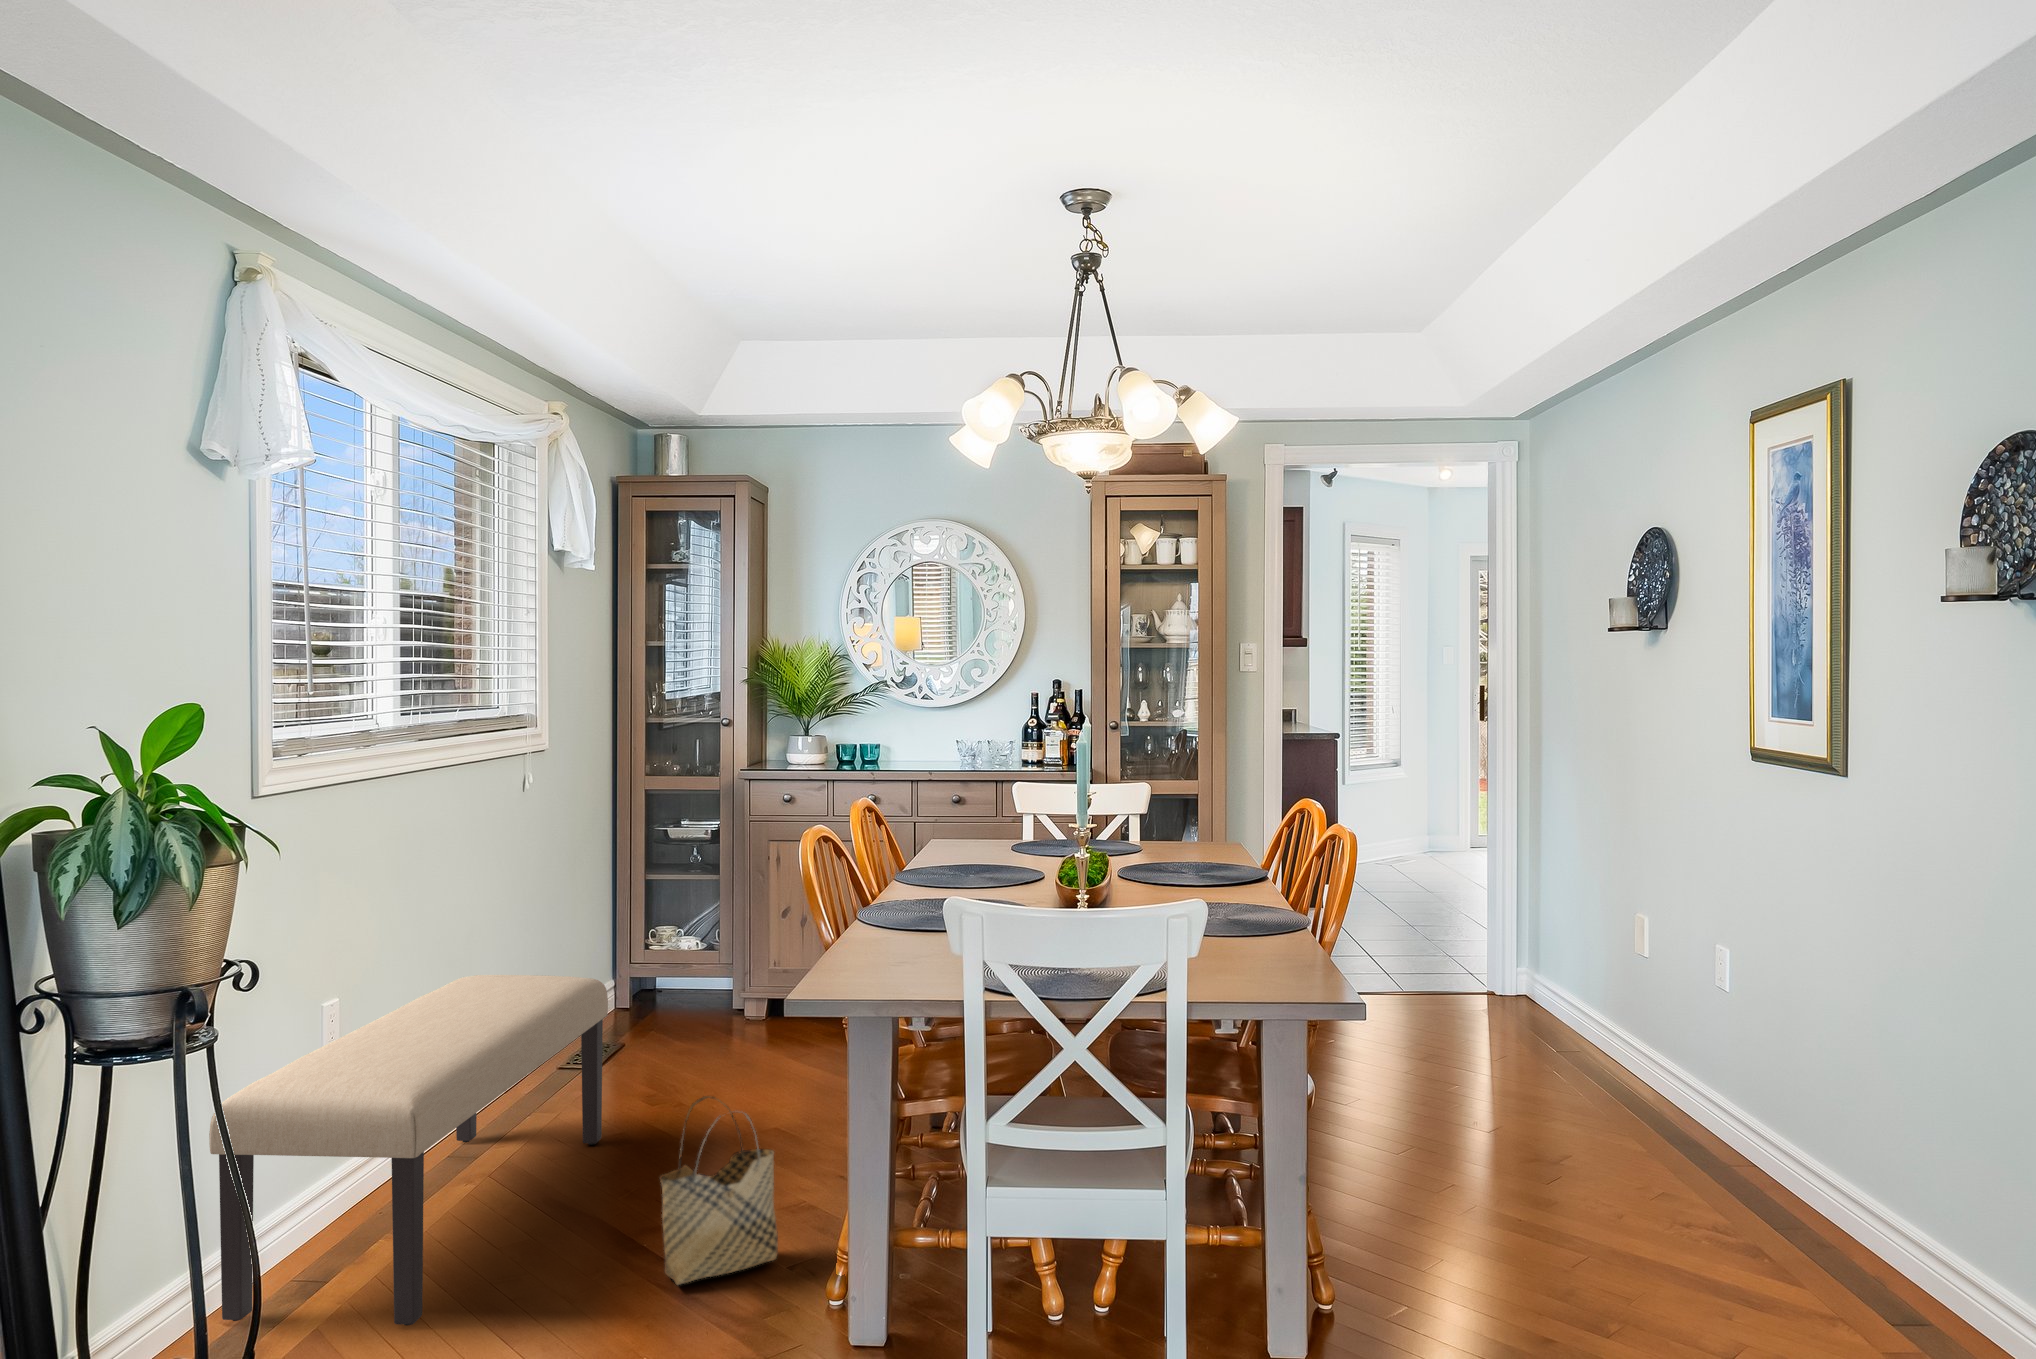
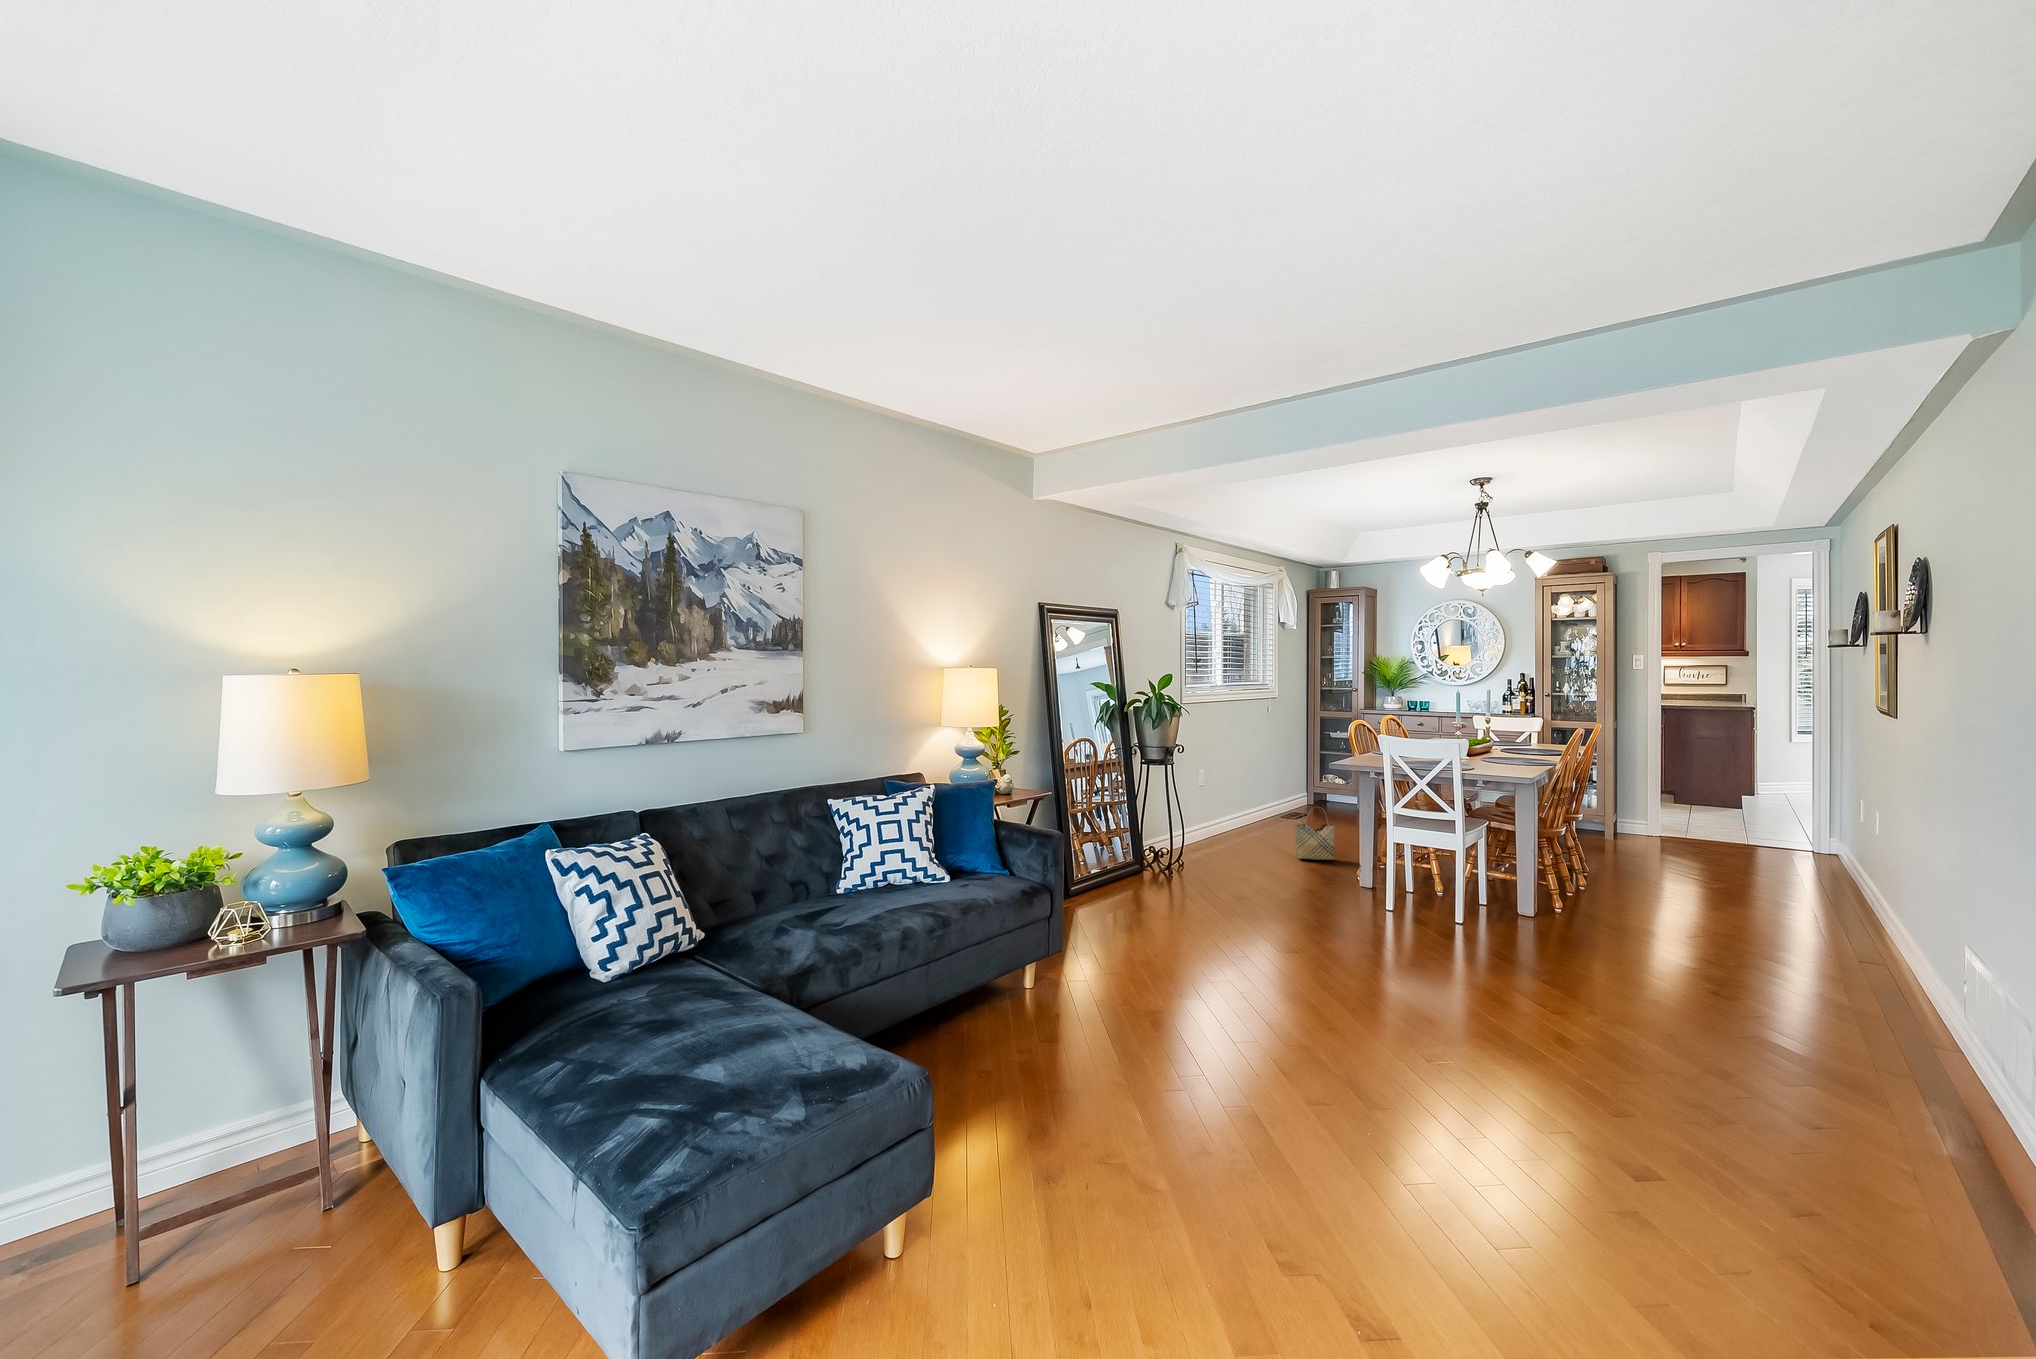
bench: present [209,975,608,1326] -> none [1171,770,1291,853]

